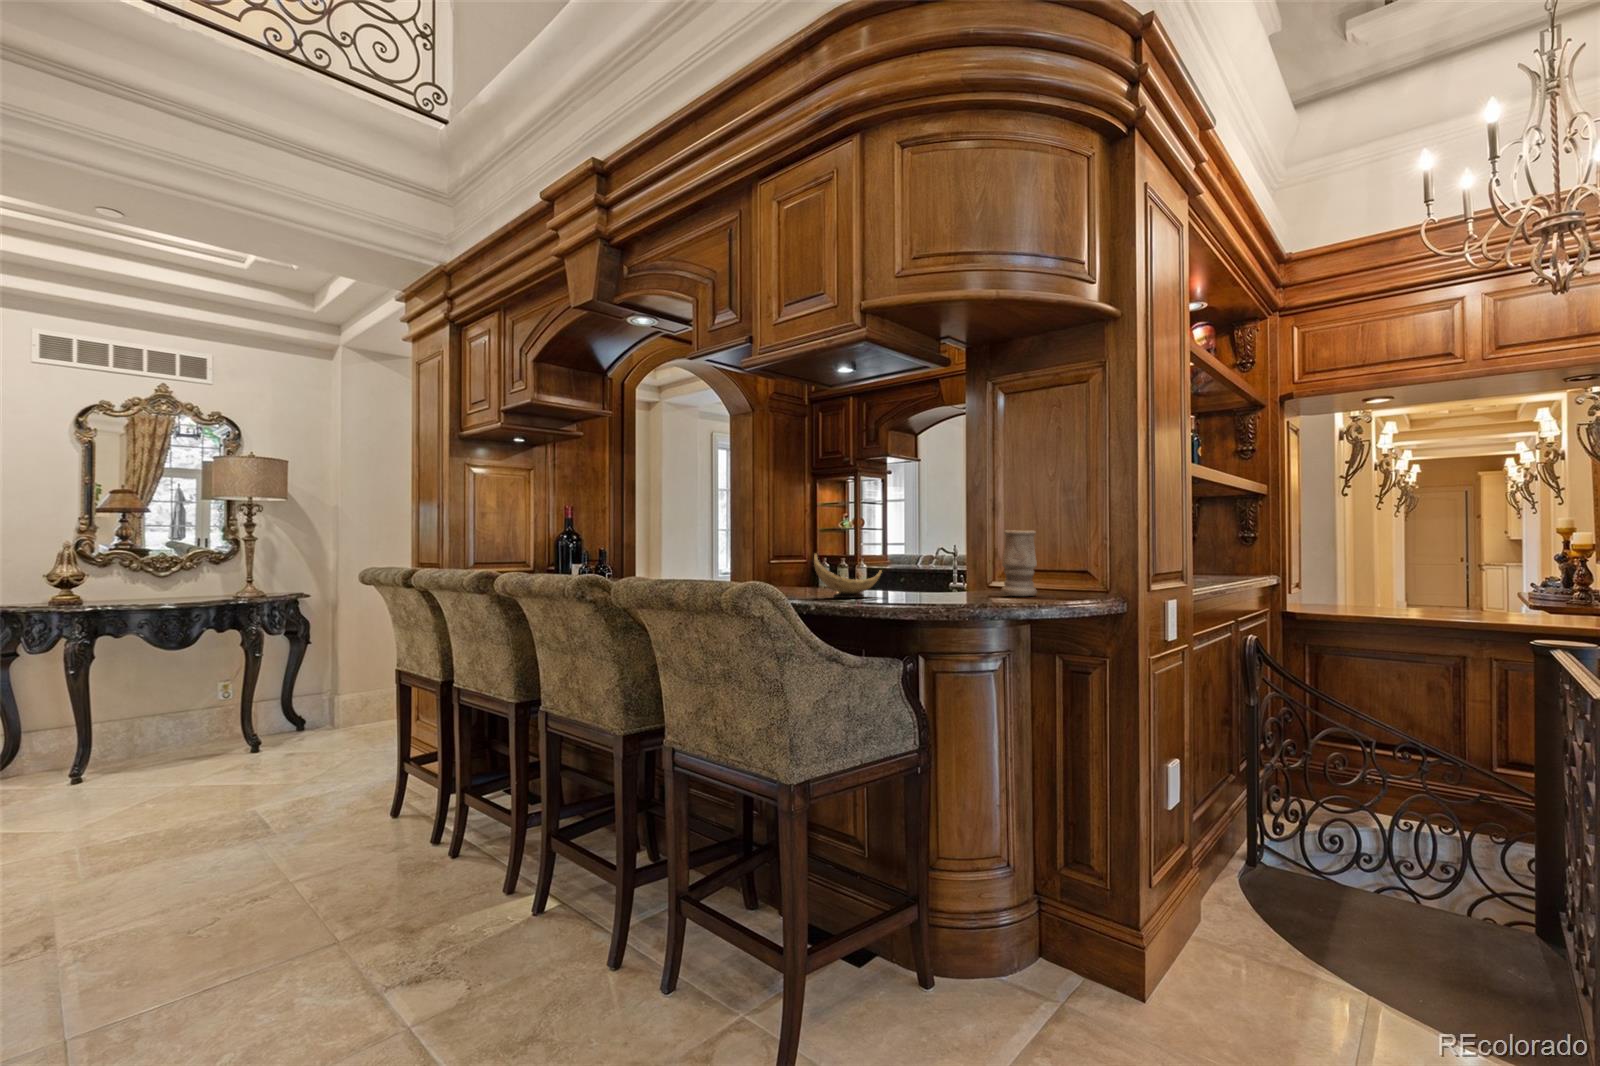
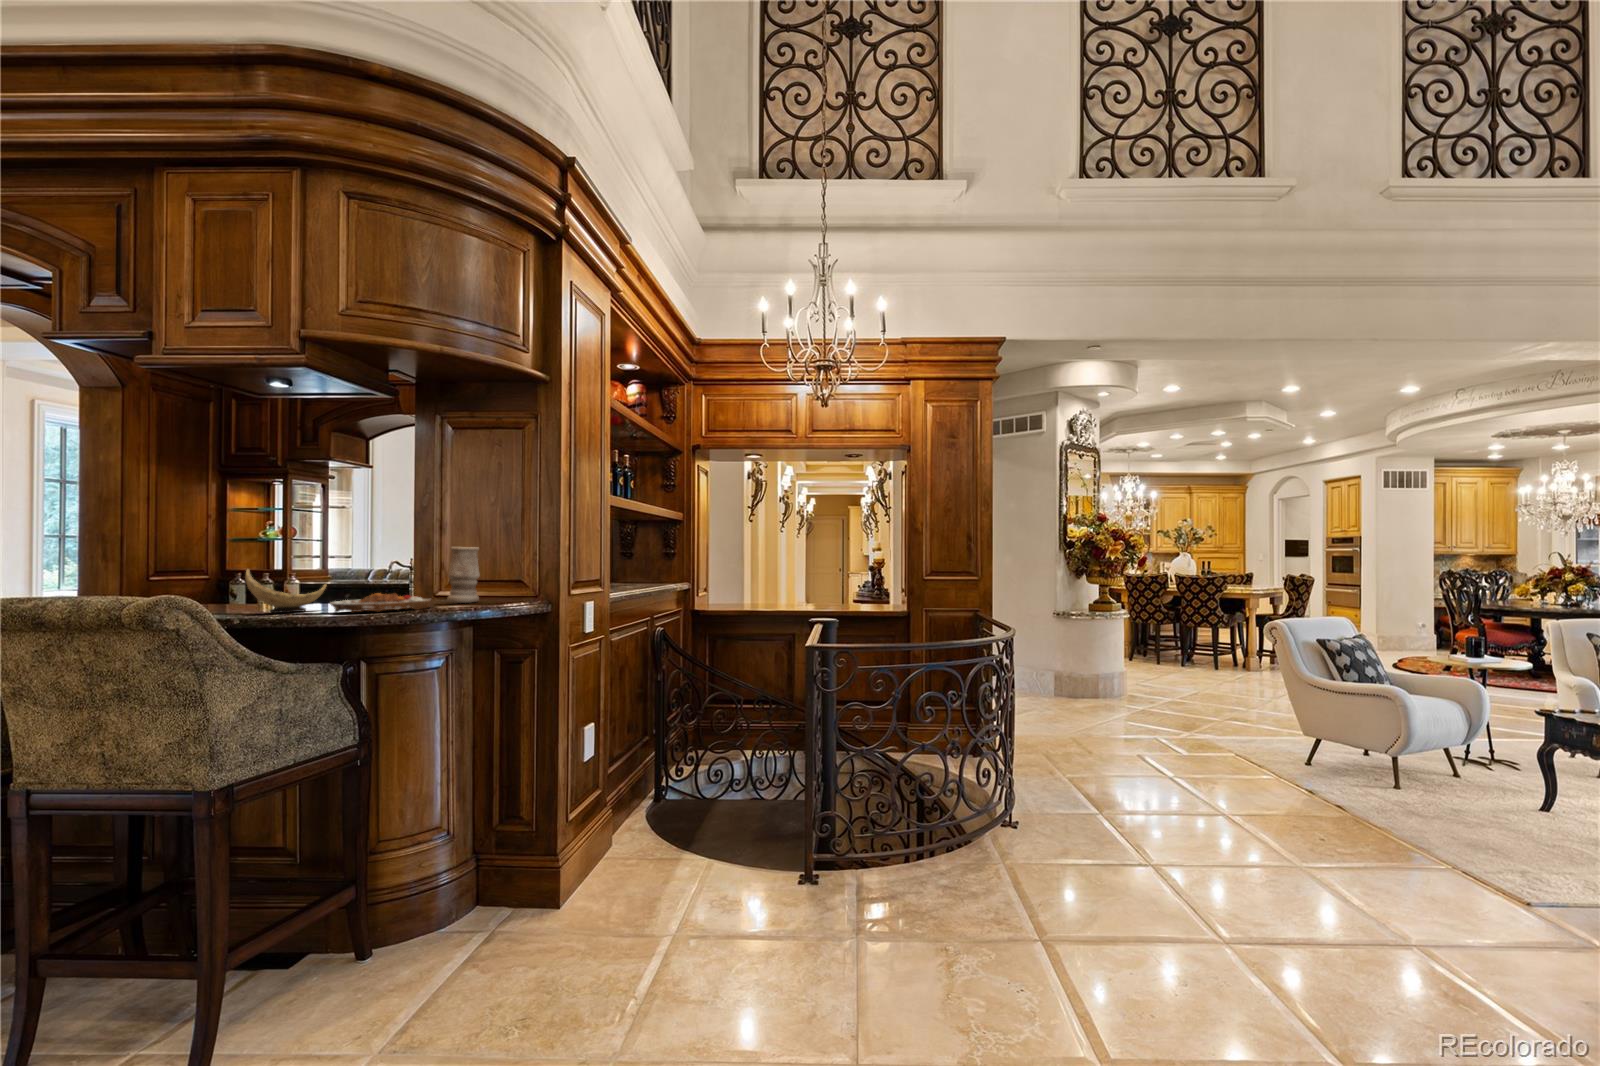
plate: none [888,582,989,604] -> present [330,593,431,612]

